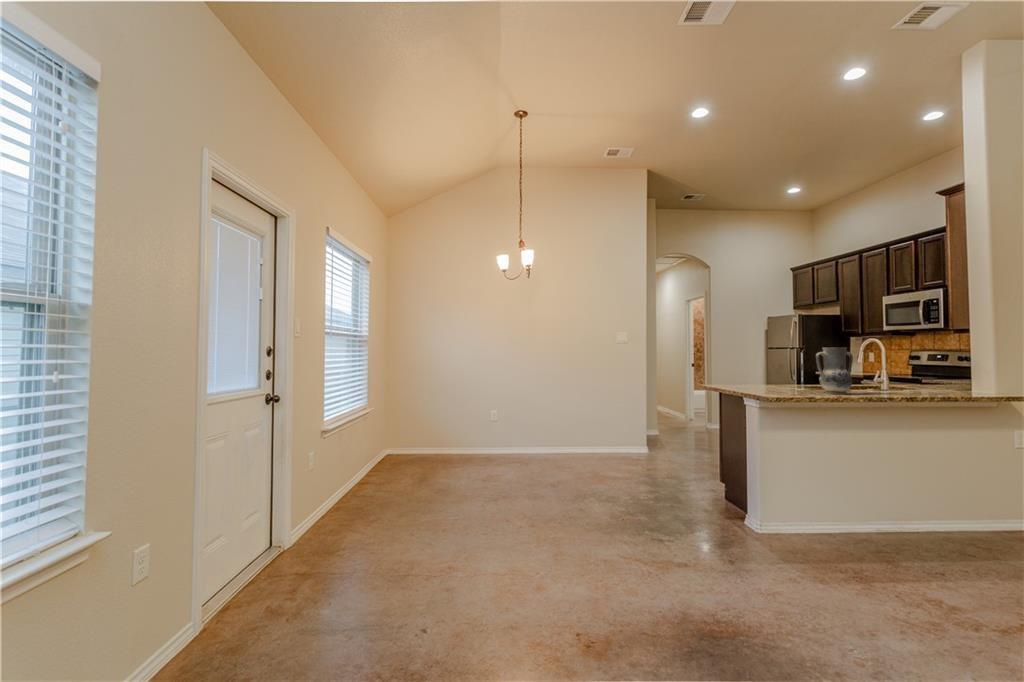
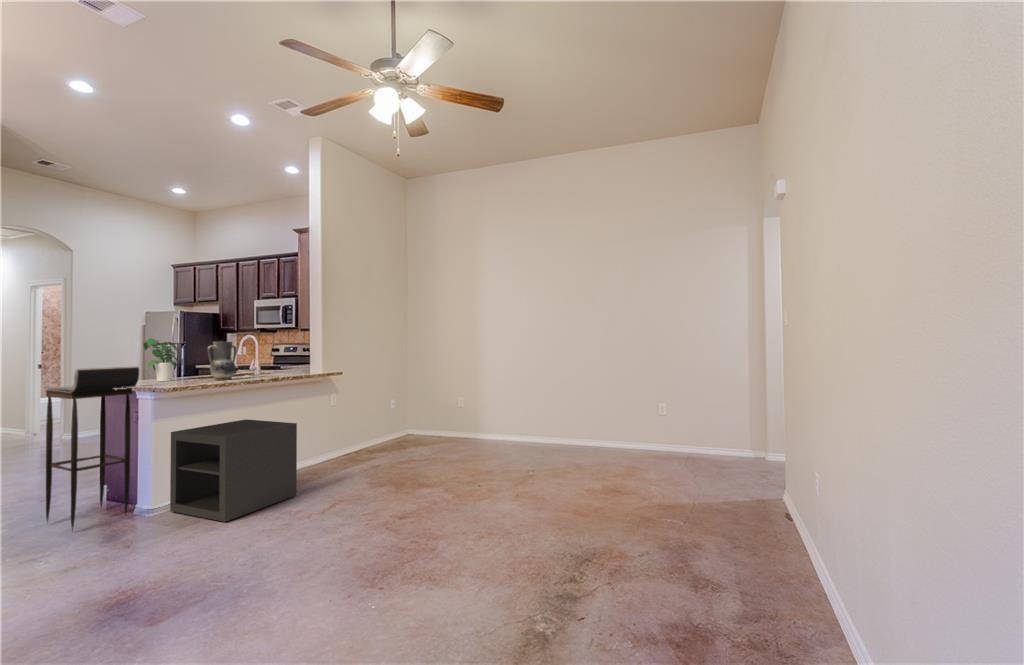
potted plant: none [753,344,787,389] -> present [143,338,178,381]
bar stool: none [676,373,745,523] -> present [45,367,139,530]
storage cabinet: none [777,446,950,573] -> present [170,419,297,522]

